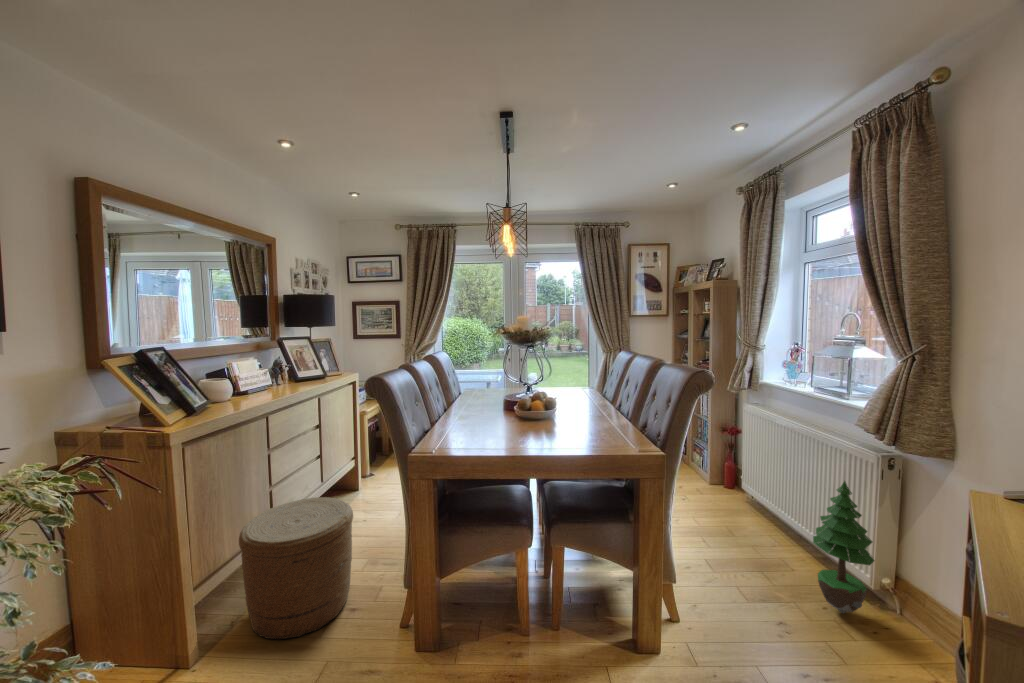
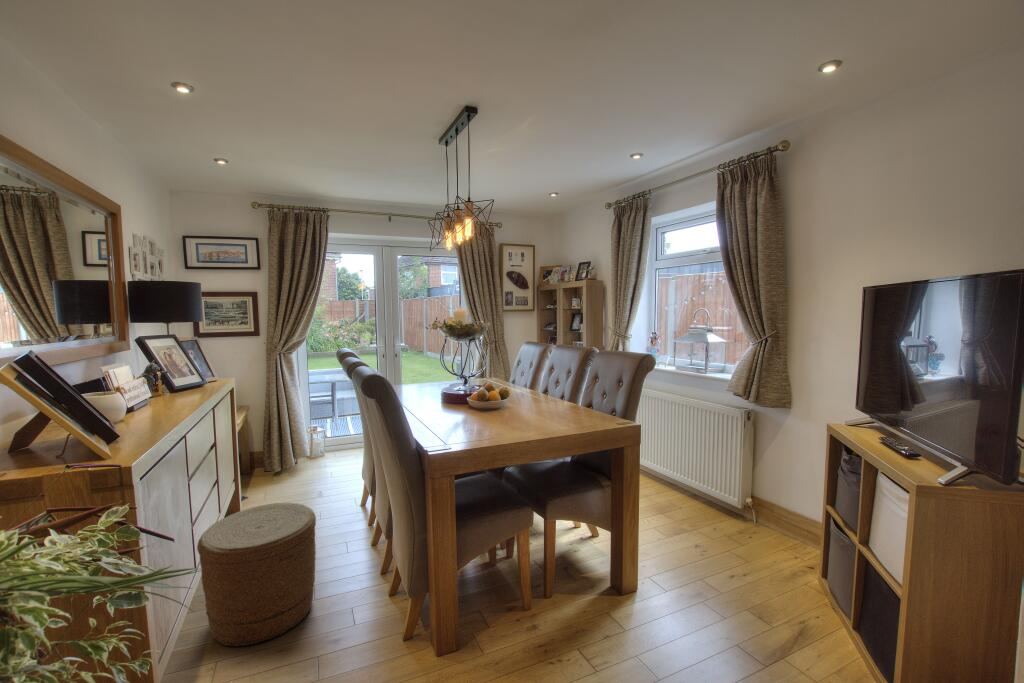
potted tree: present [813,481,874,613] -> none [661,424,695,511]

